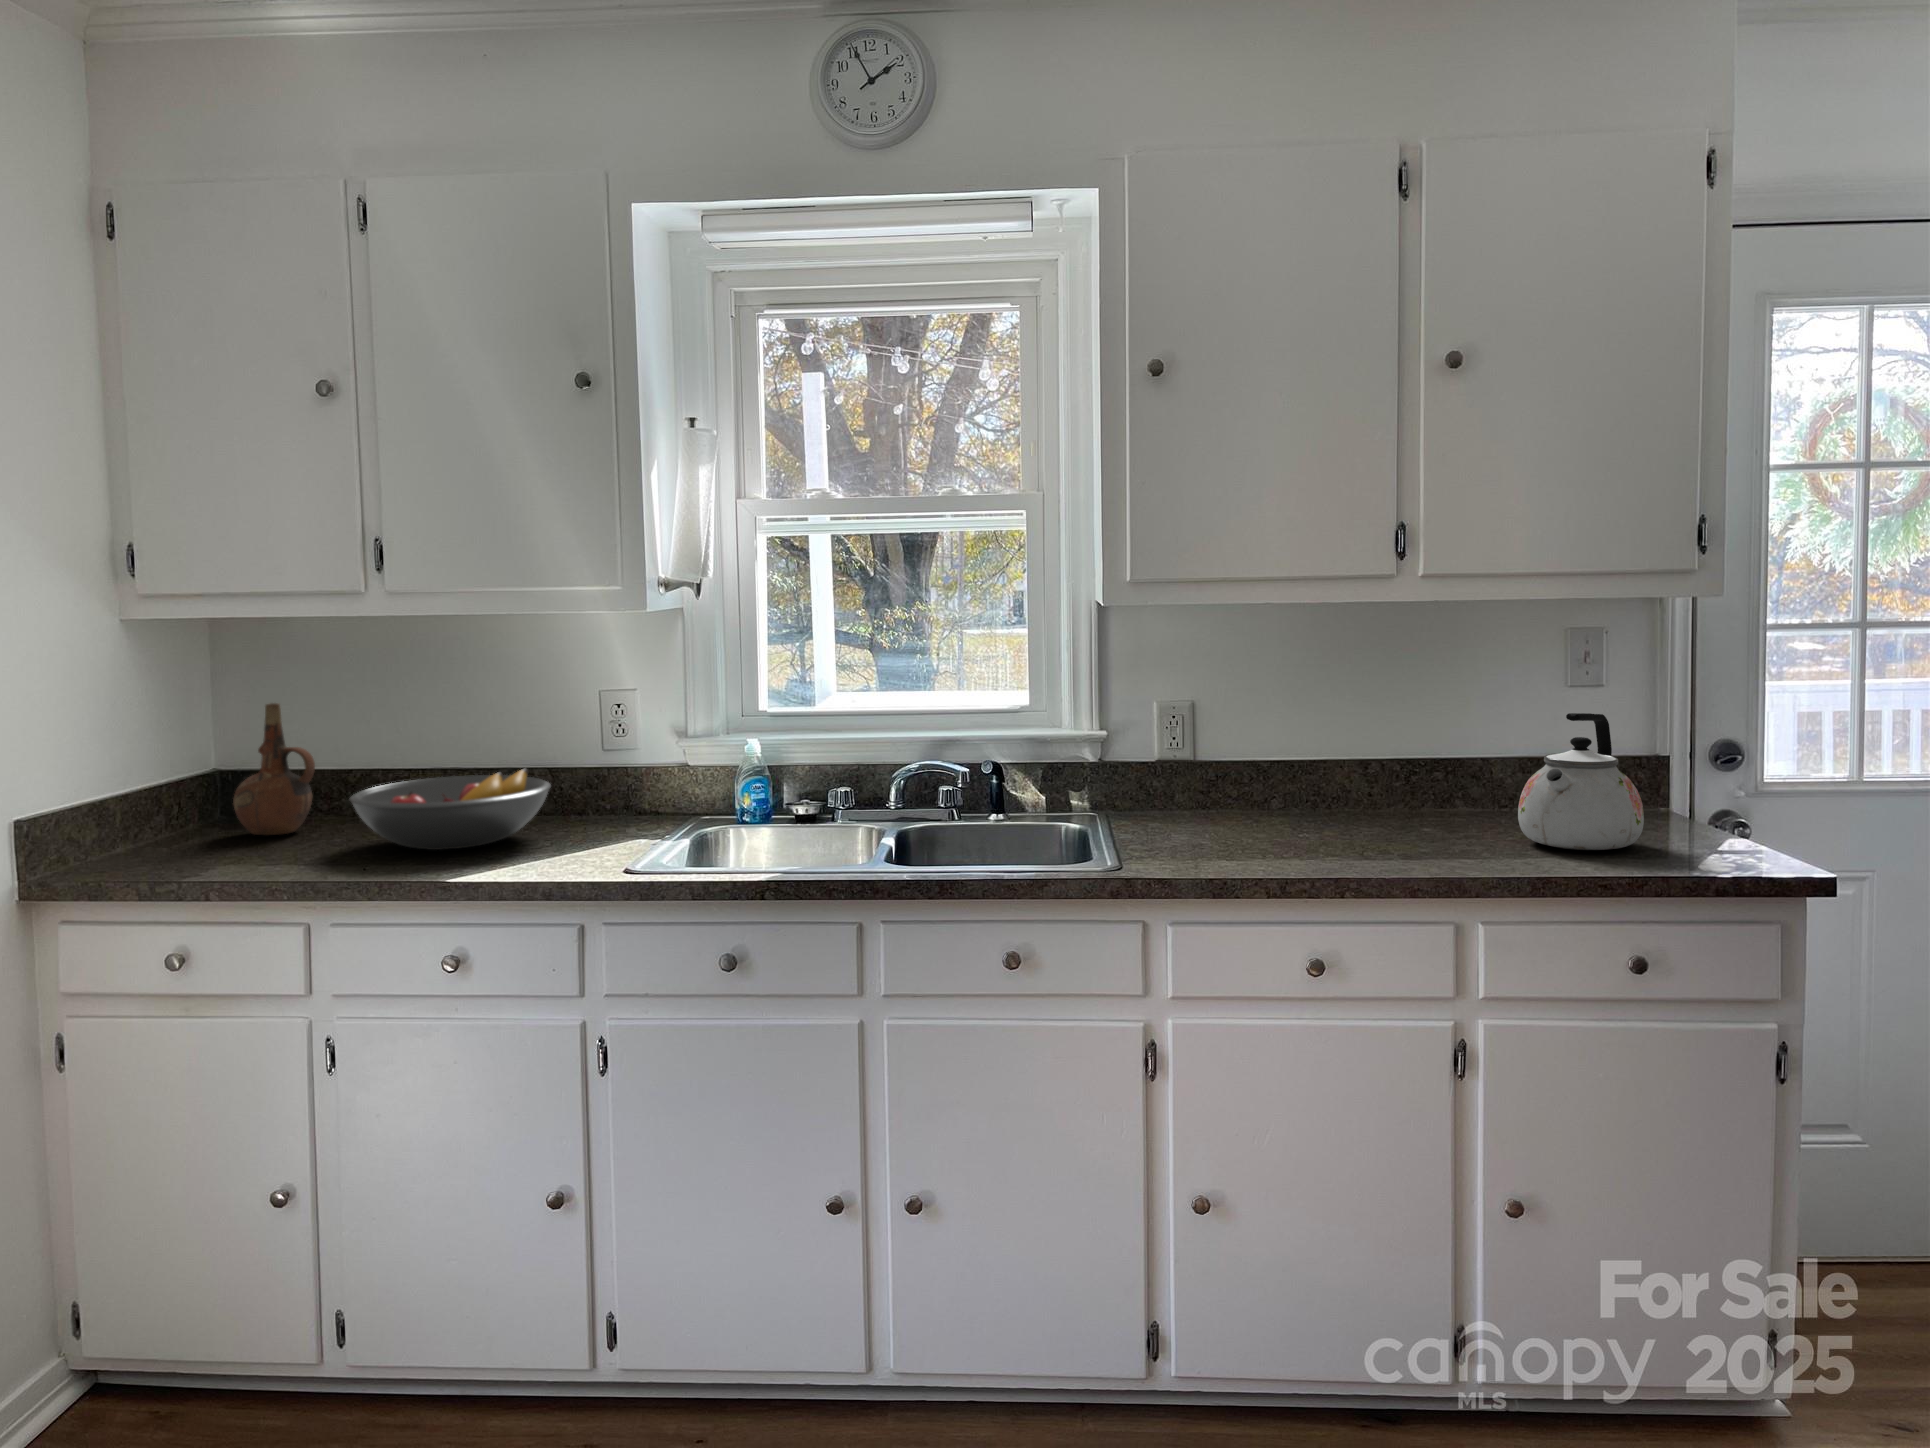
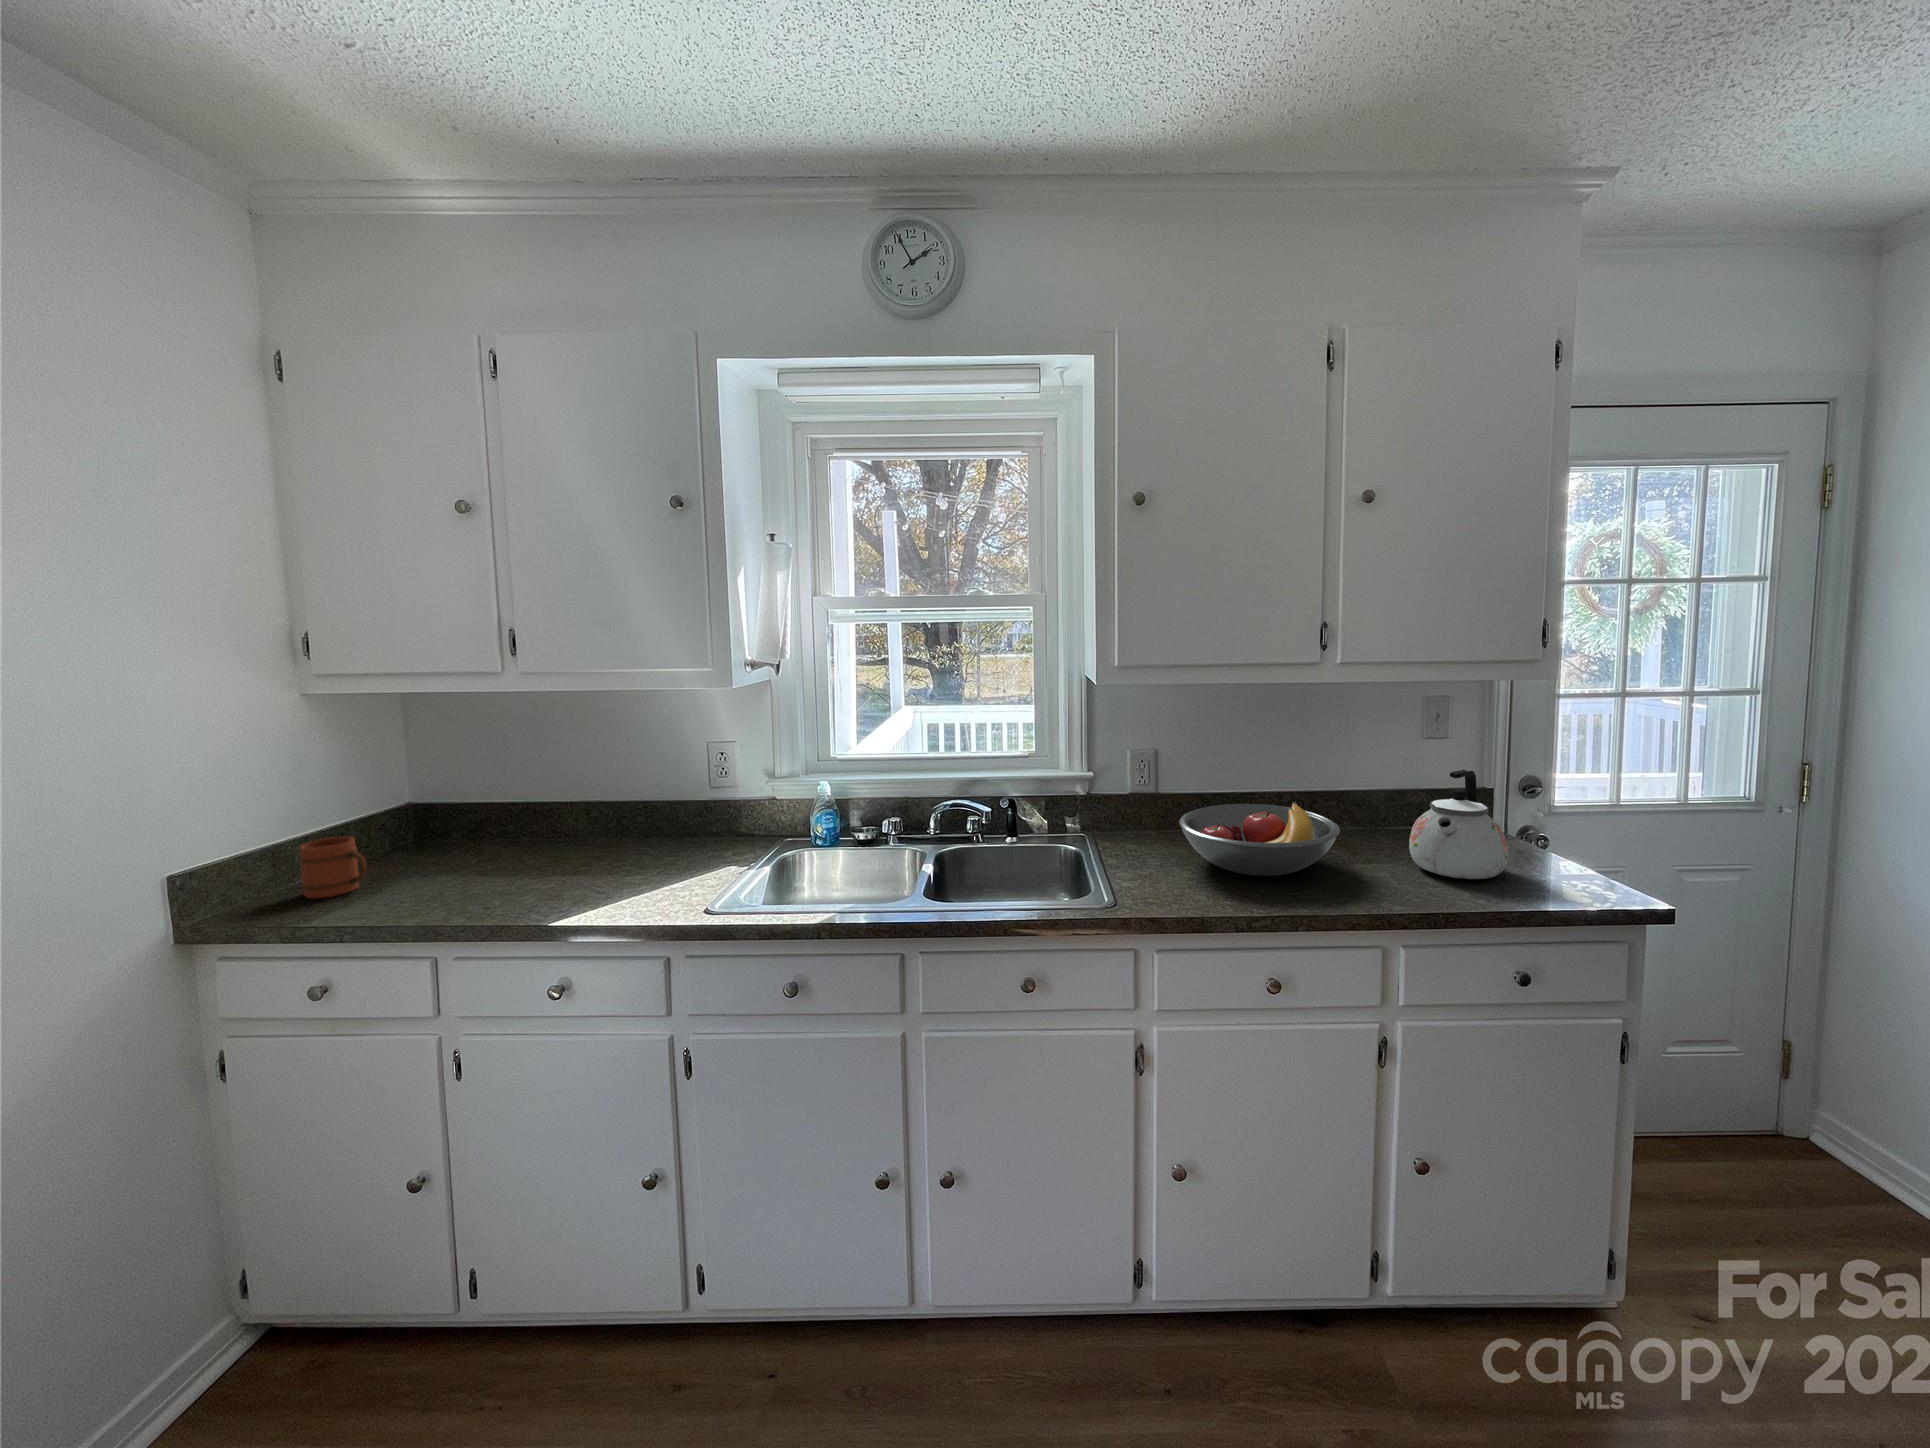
ceramic pitcher: present [233,703,315,835] -> none [396,757,469,865]
fruit bowl: present [350,769,551,850] -> present [1179,802,1340,876]
mug: none [145,791,217,859] -> present [299,837,367,898]

